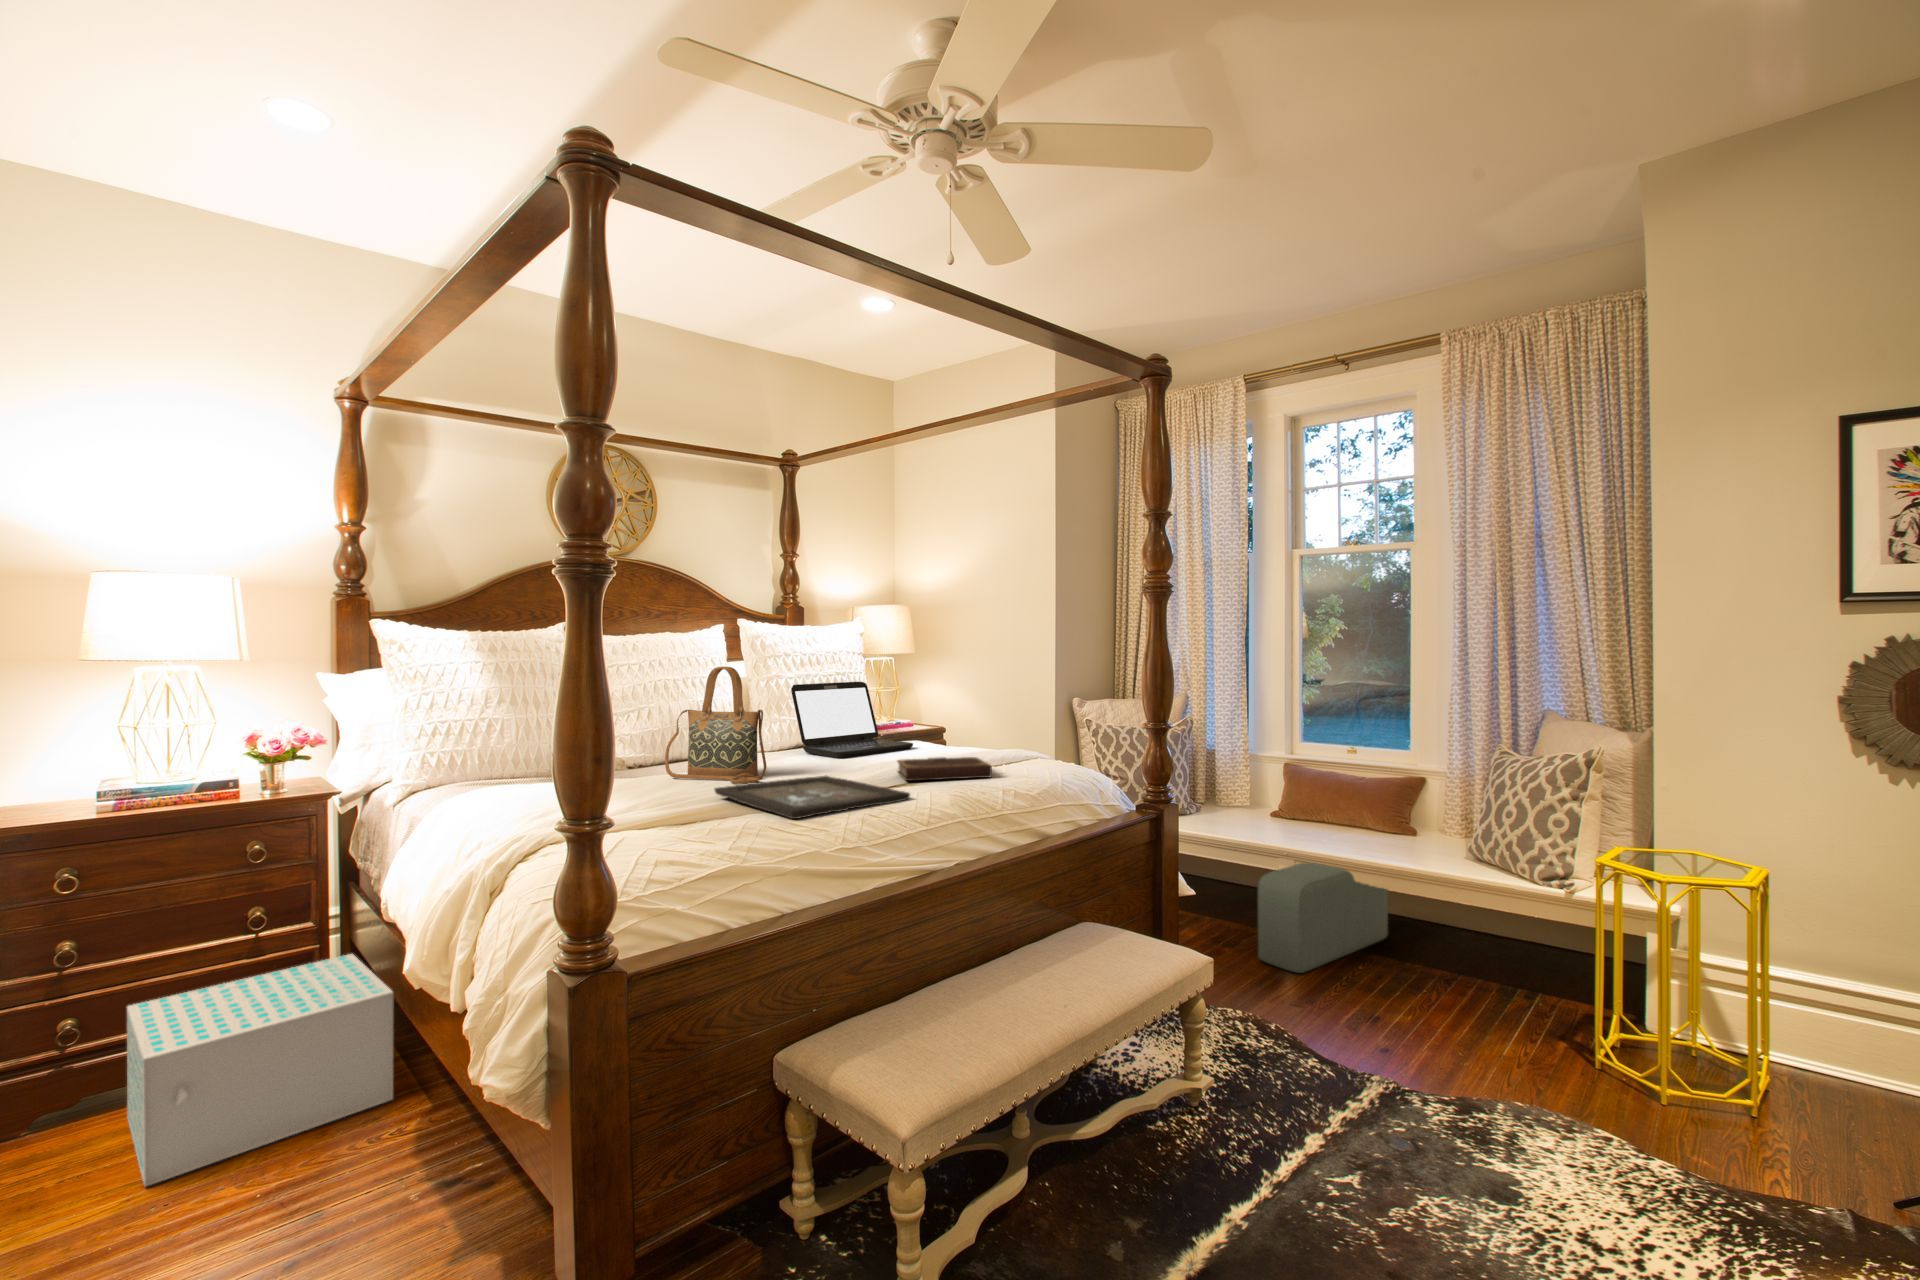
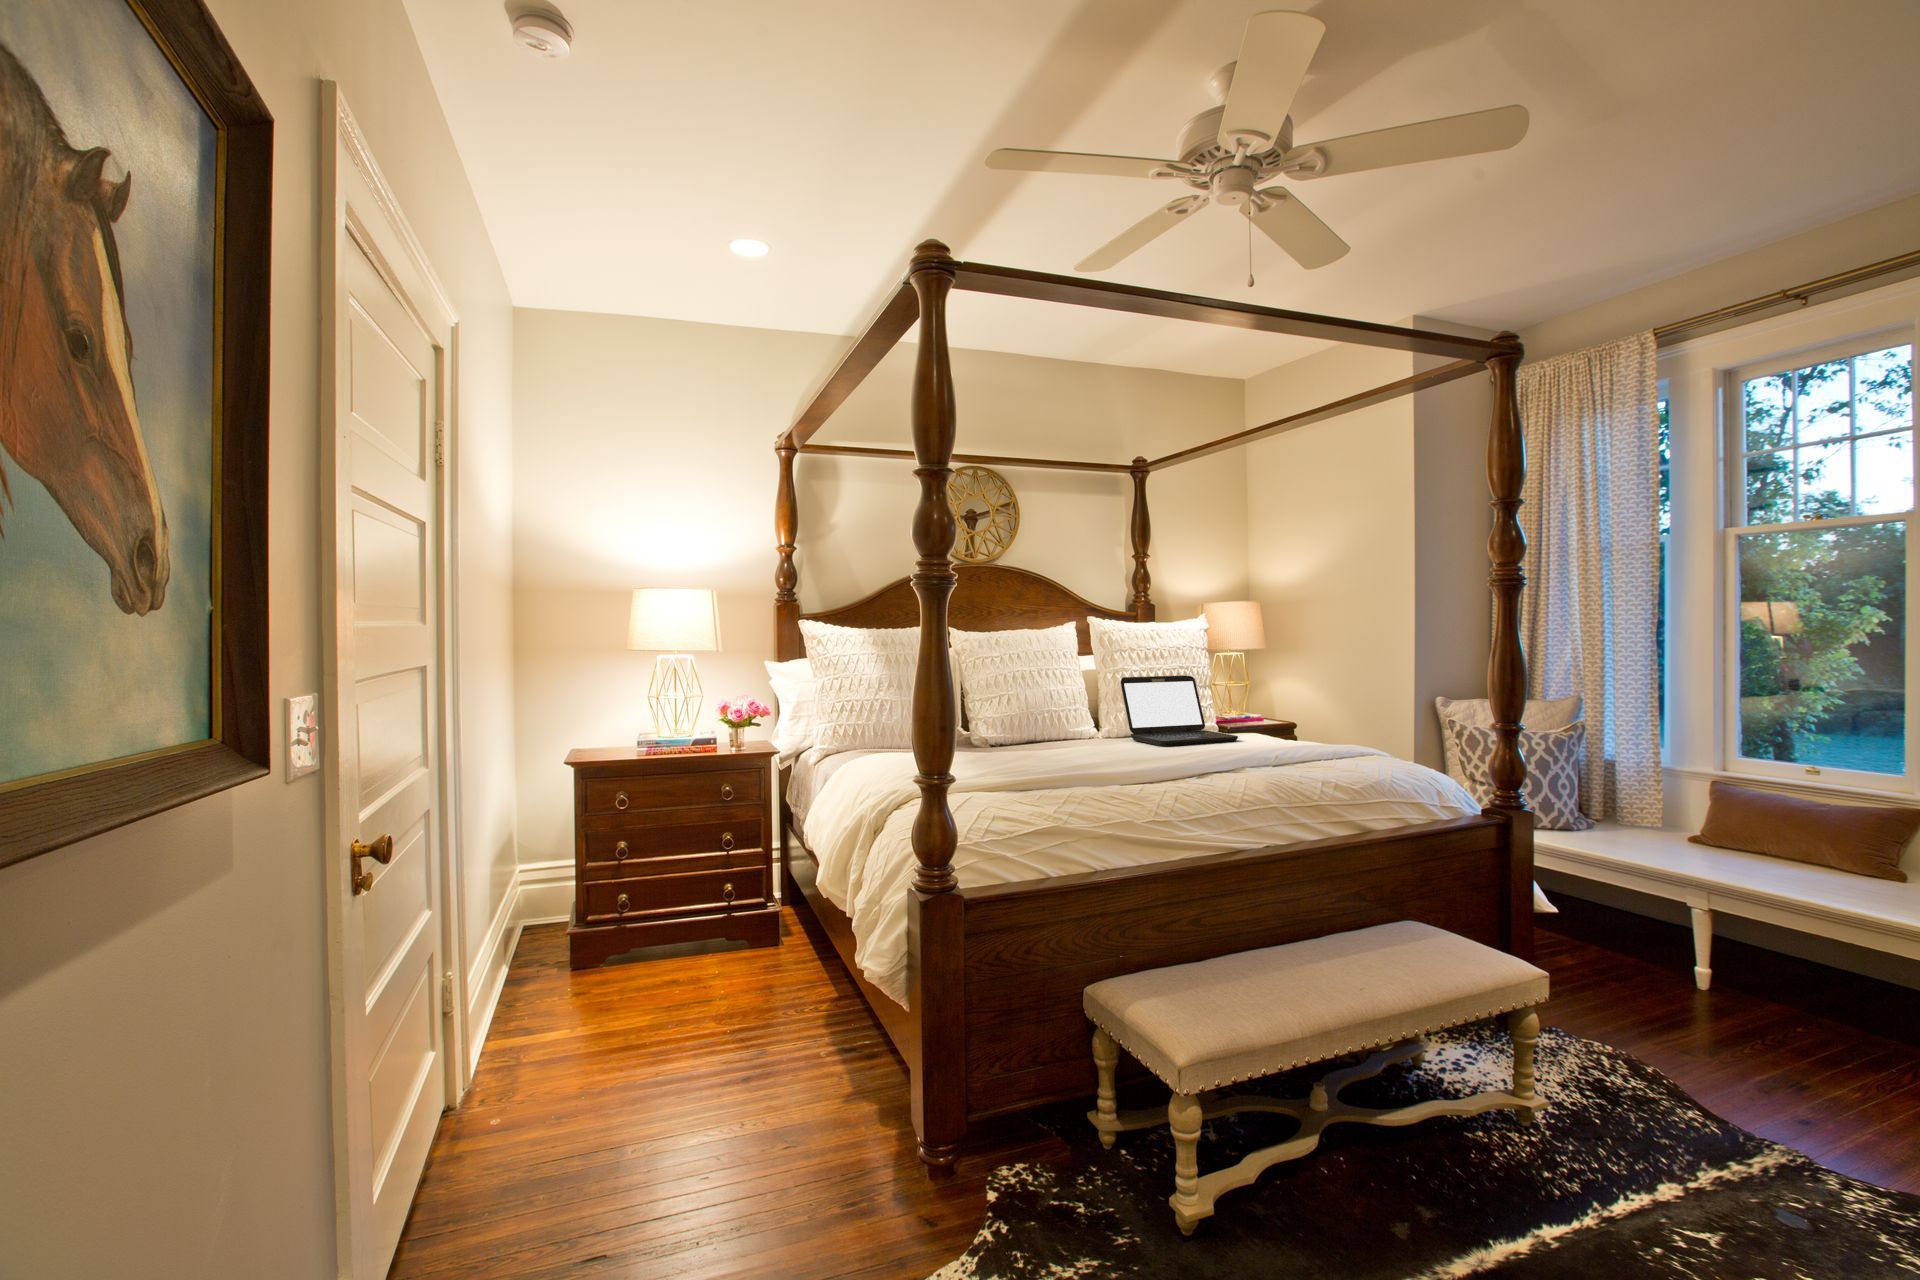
handbag: present [665,667,767,784] -> none [1008,660,1092,763]
notebook: present [898,757,992,781] -> none [1211,749,1304,771]
tray: present [715,776,910,819] -> none [1043,760,1214,793]
pouf: present [1258,863,1388,973] -> none [1653,894,1863,1026]
storage box: present [127,954,393,1186] -> none [658,874,813,1011]

